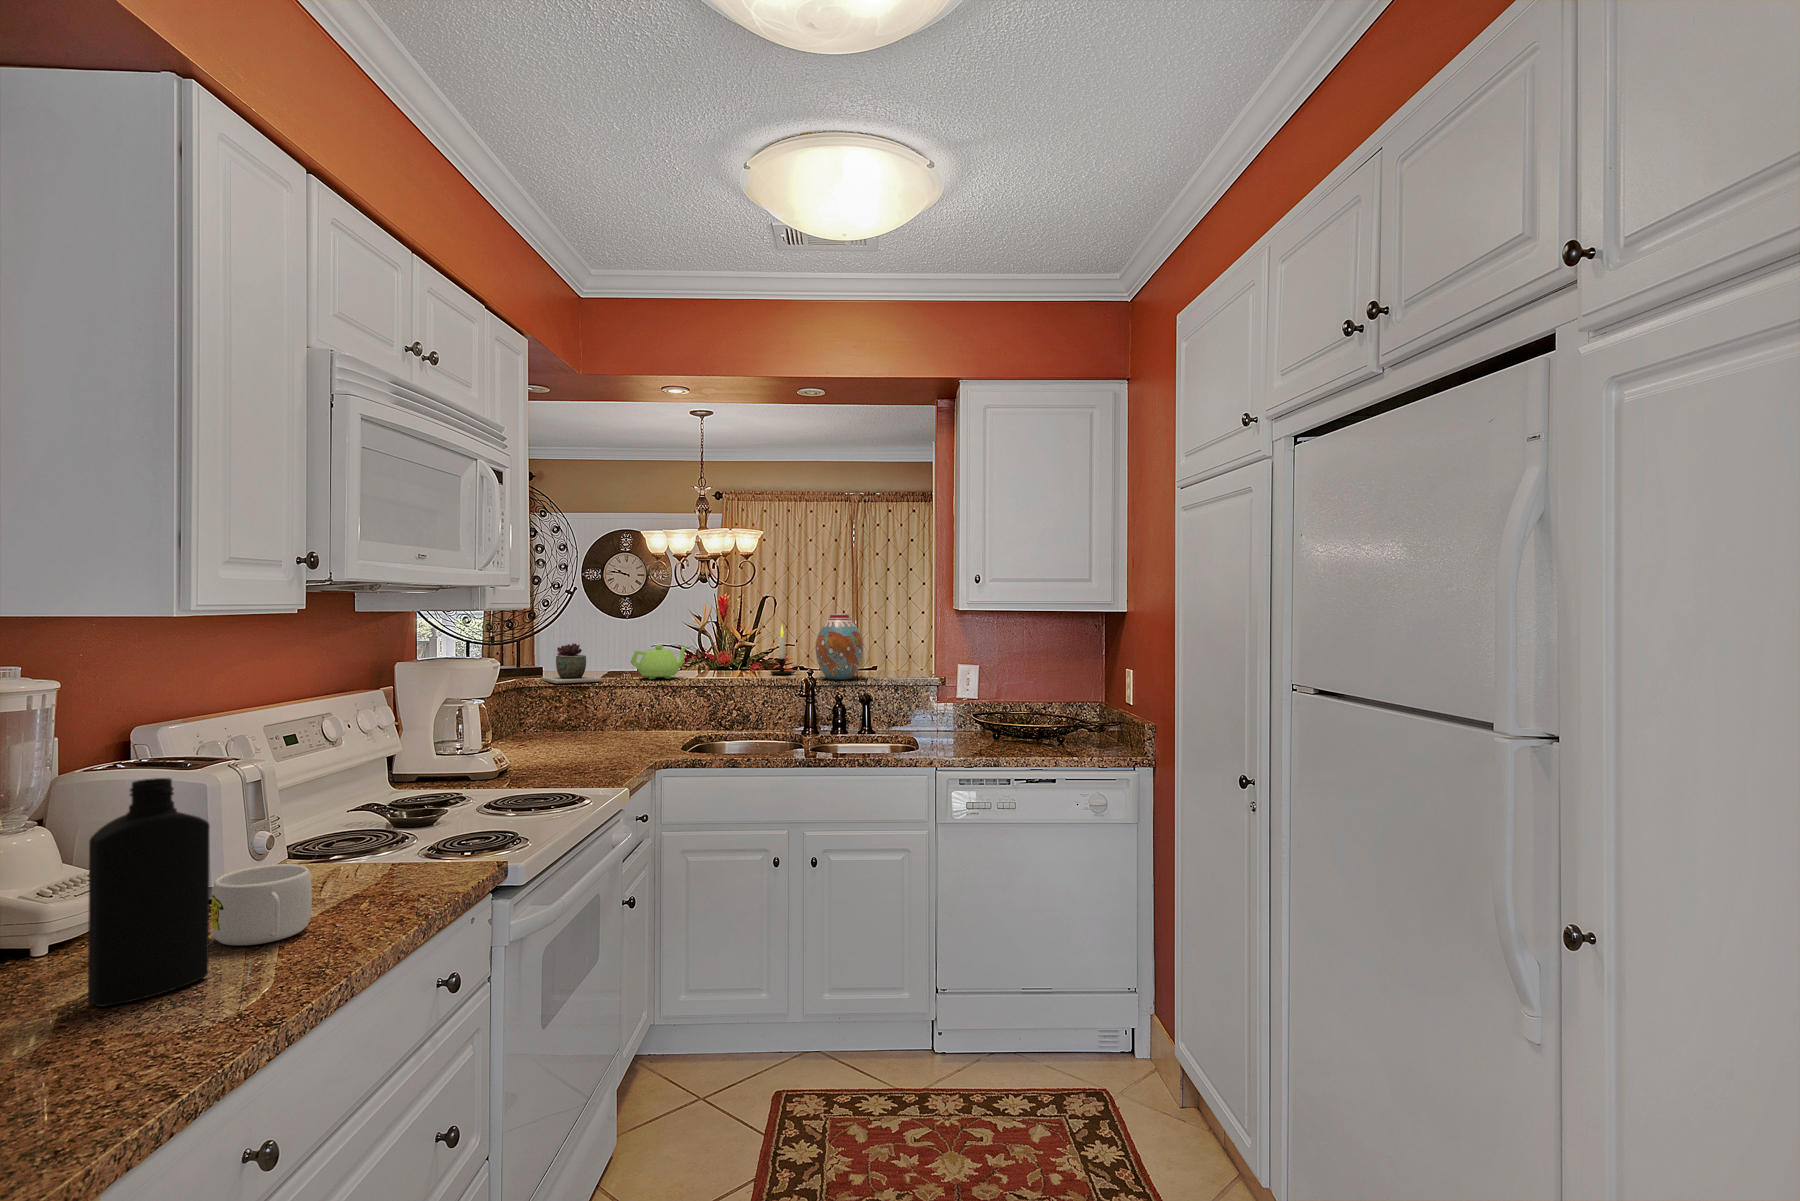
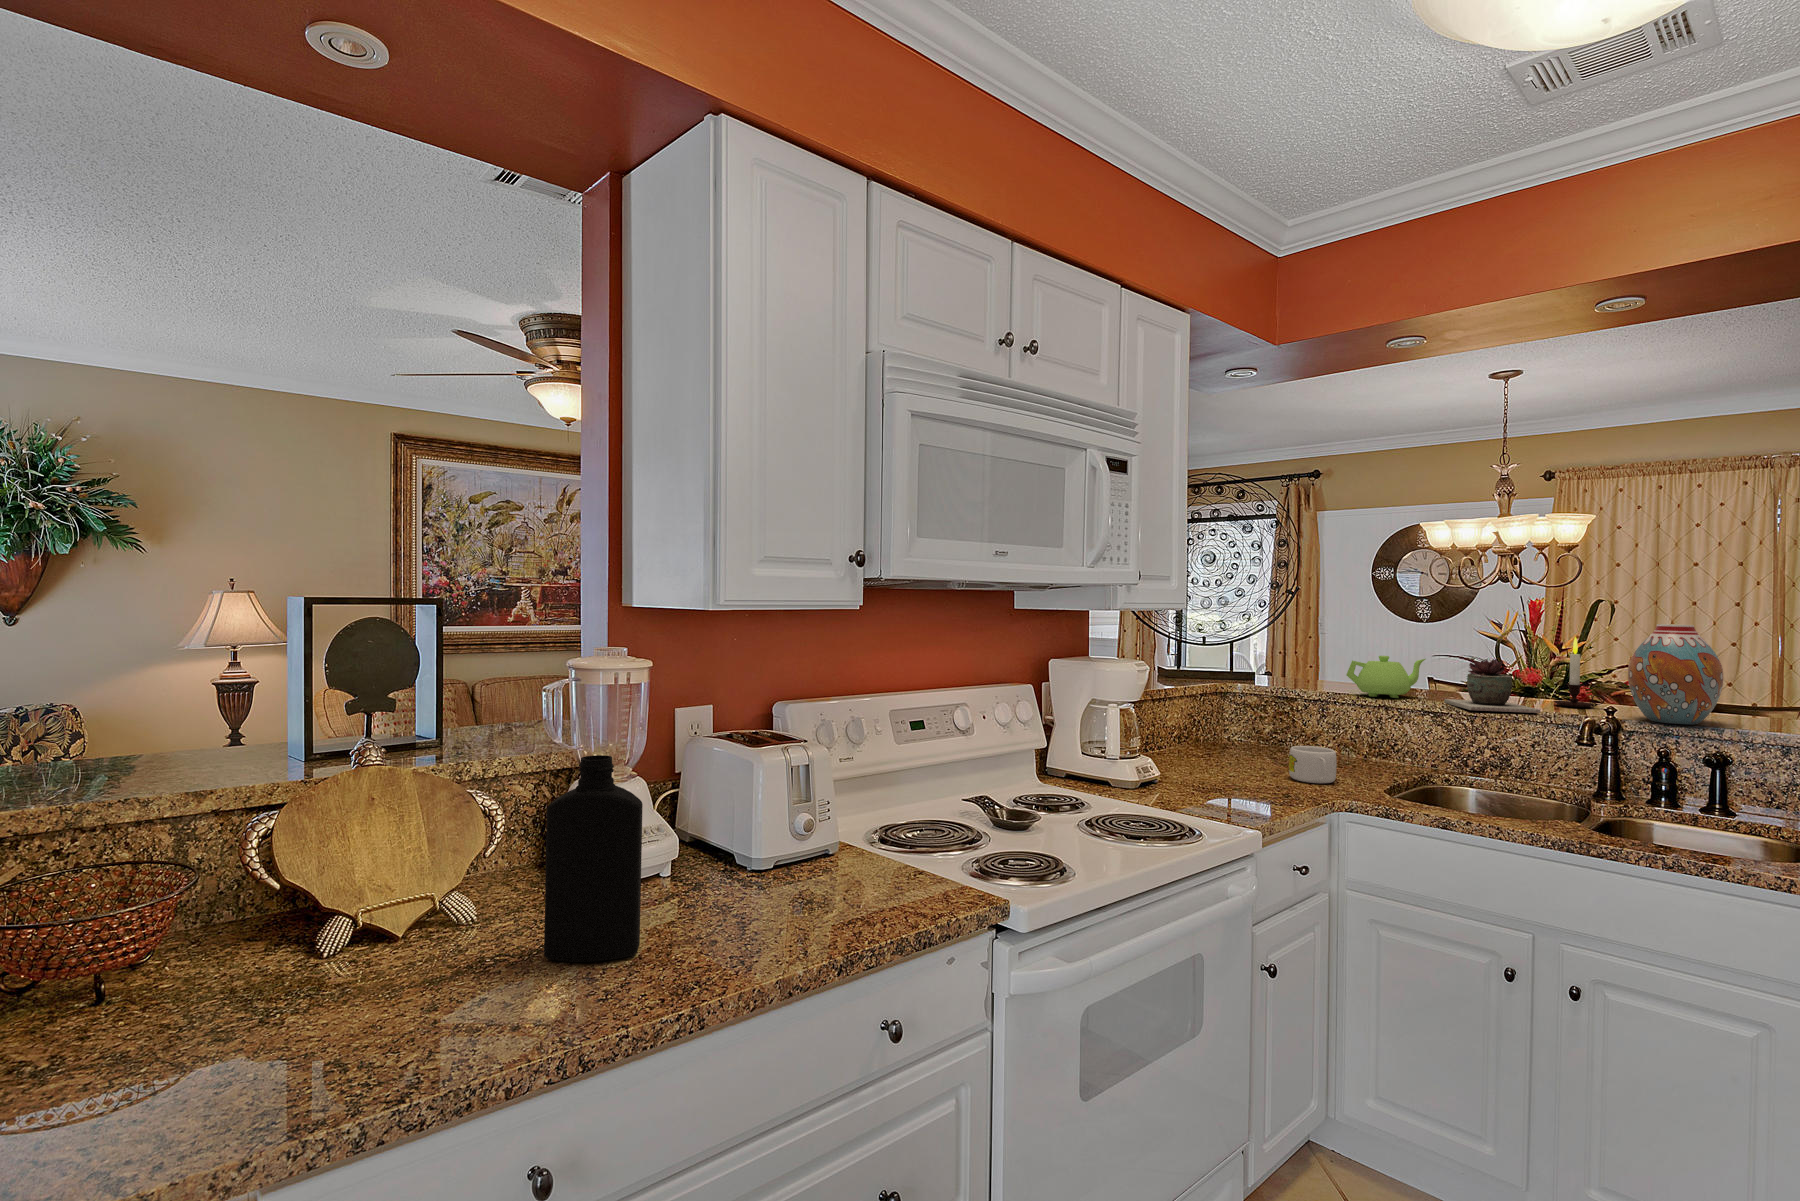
succulent plant: present [541,644,604,683] -> present [1444,659,1541,713]
mug: present [211,864,312,945] -> present [1289,746,1337,783]

